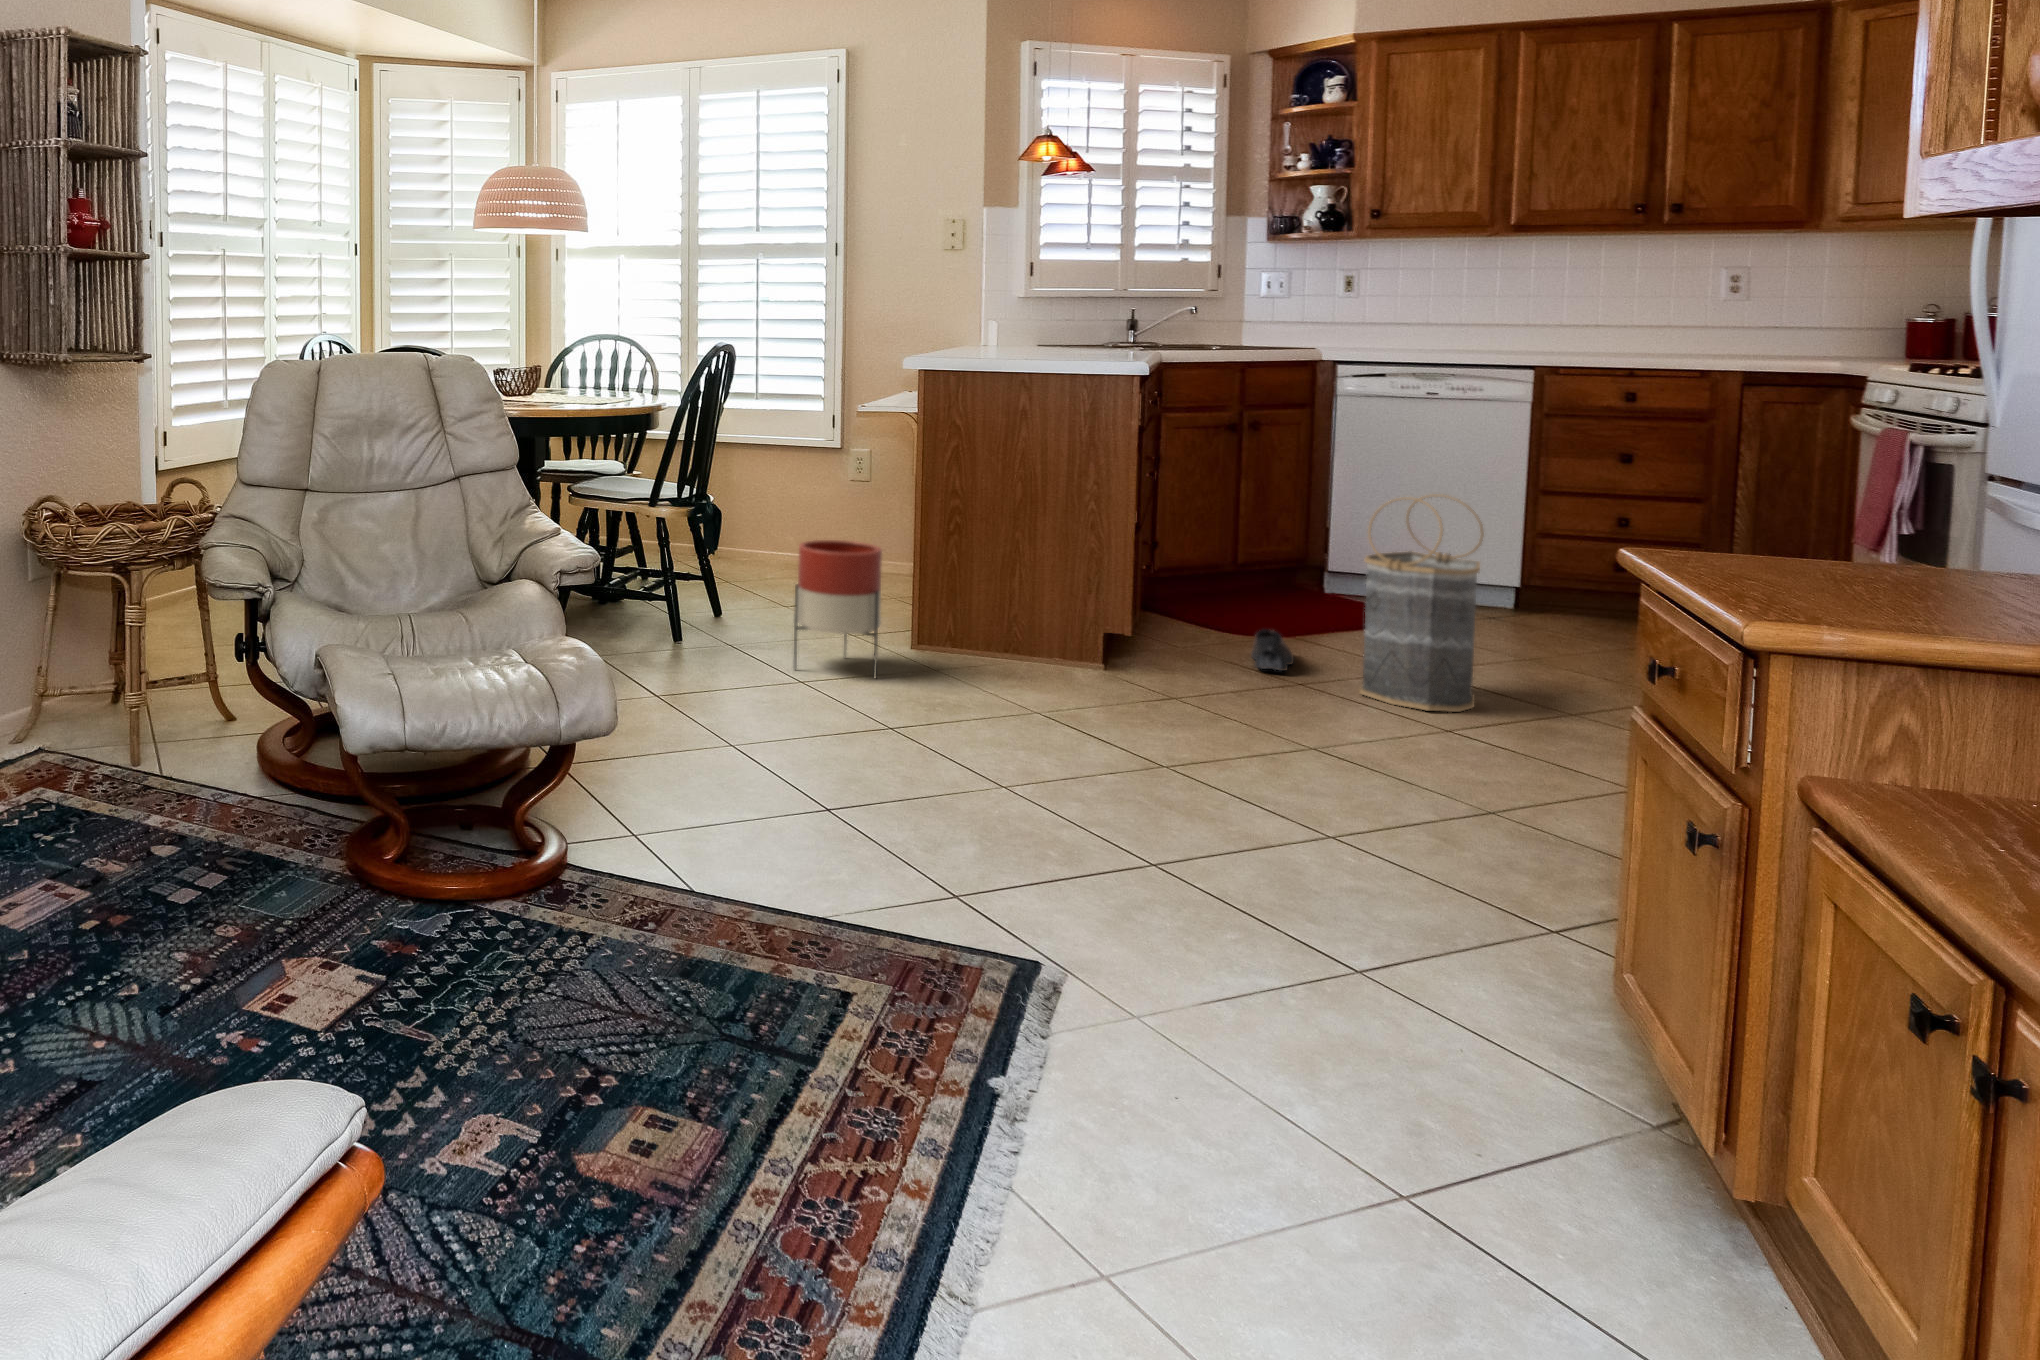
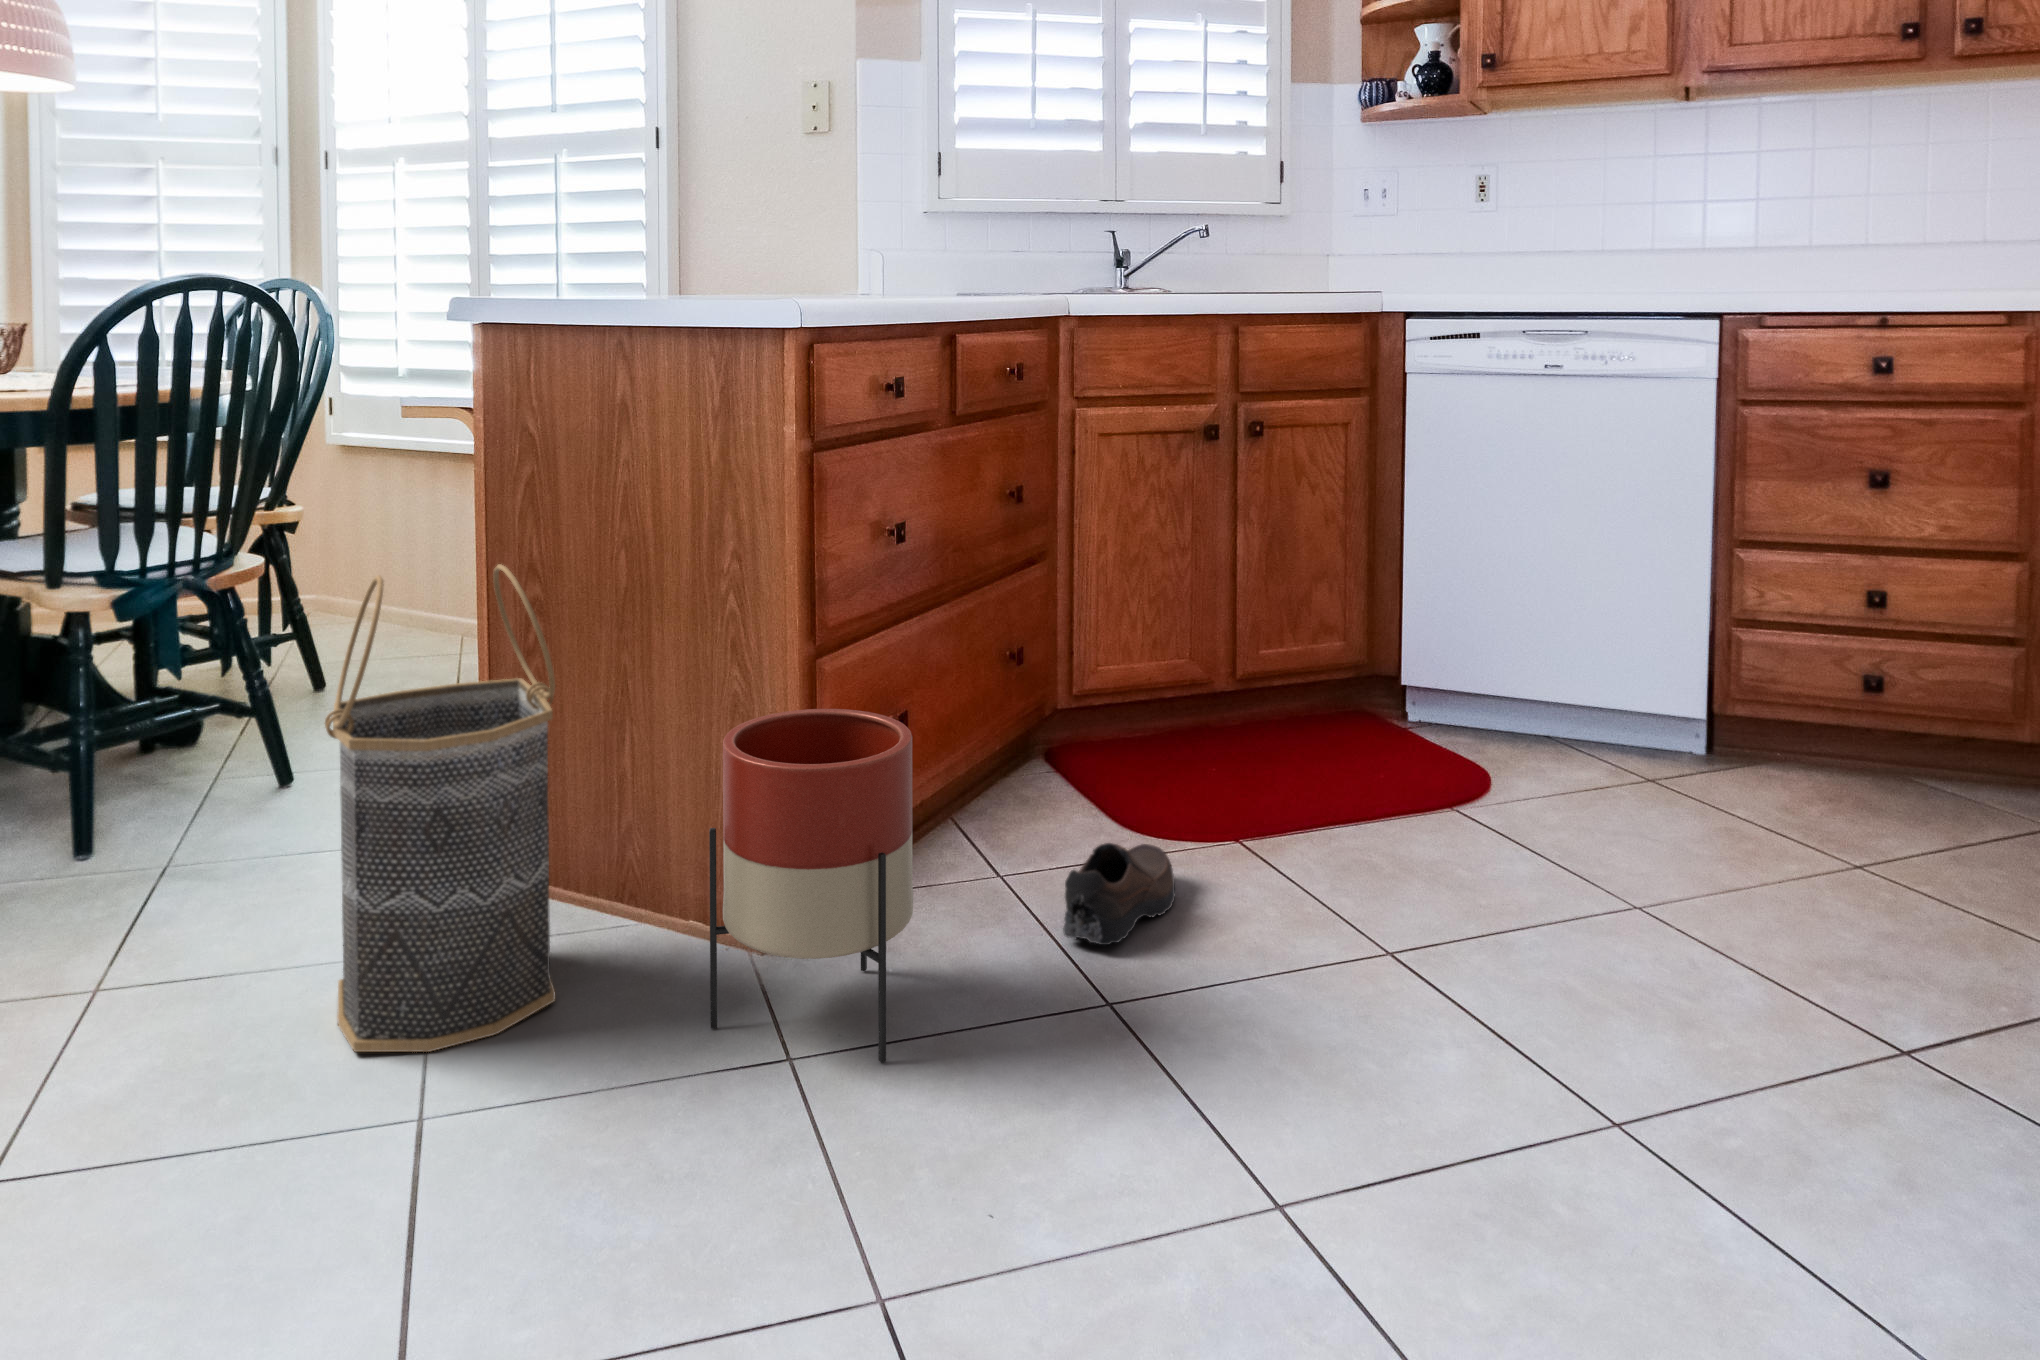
basket: present [1360,494,1484,712] -> present [325,564,555,1052]
planter: present [793,540,882,677] -> present [709,709,913,1063]

